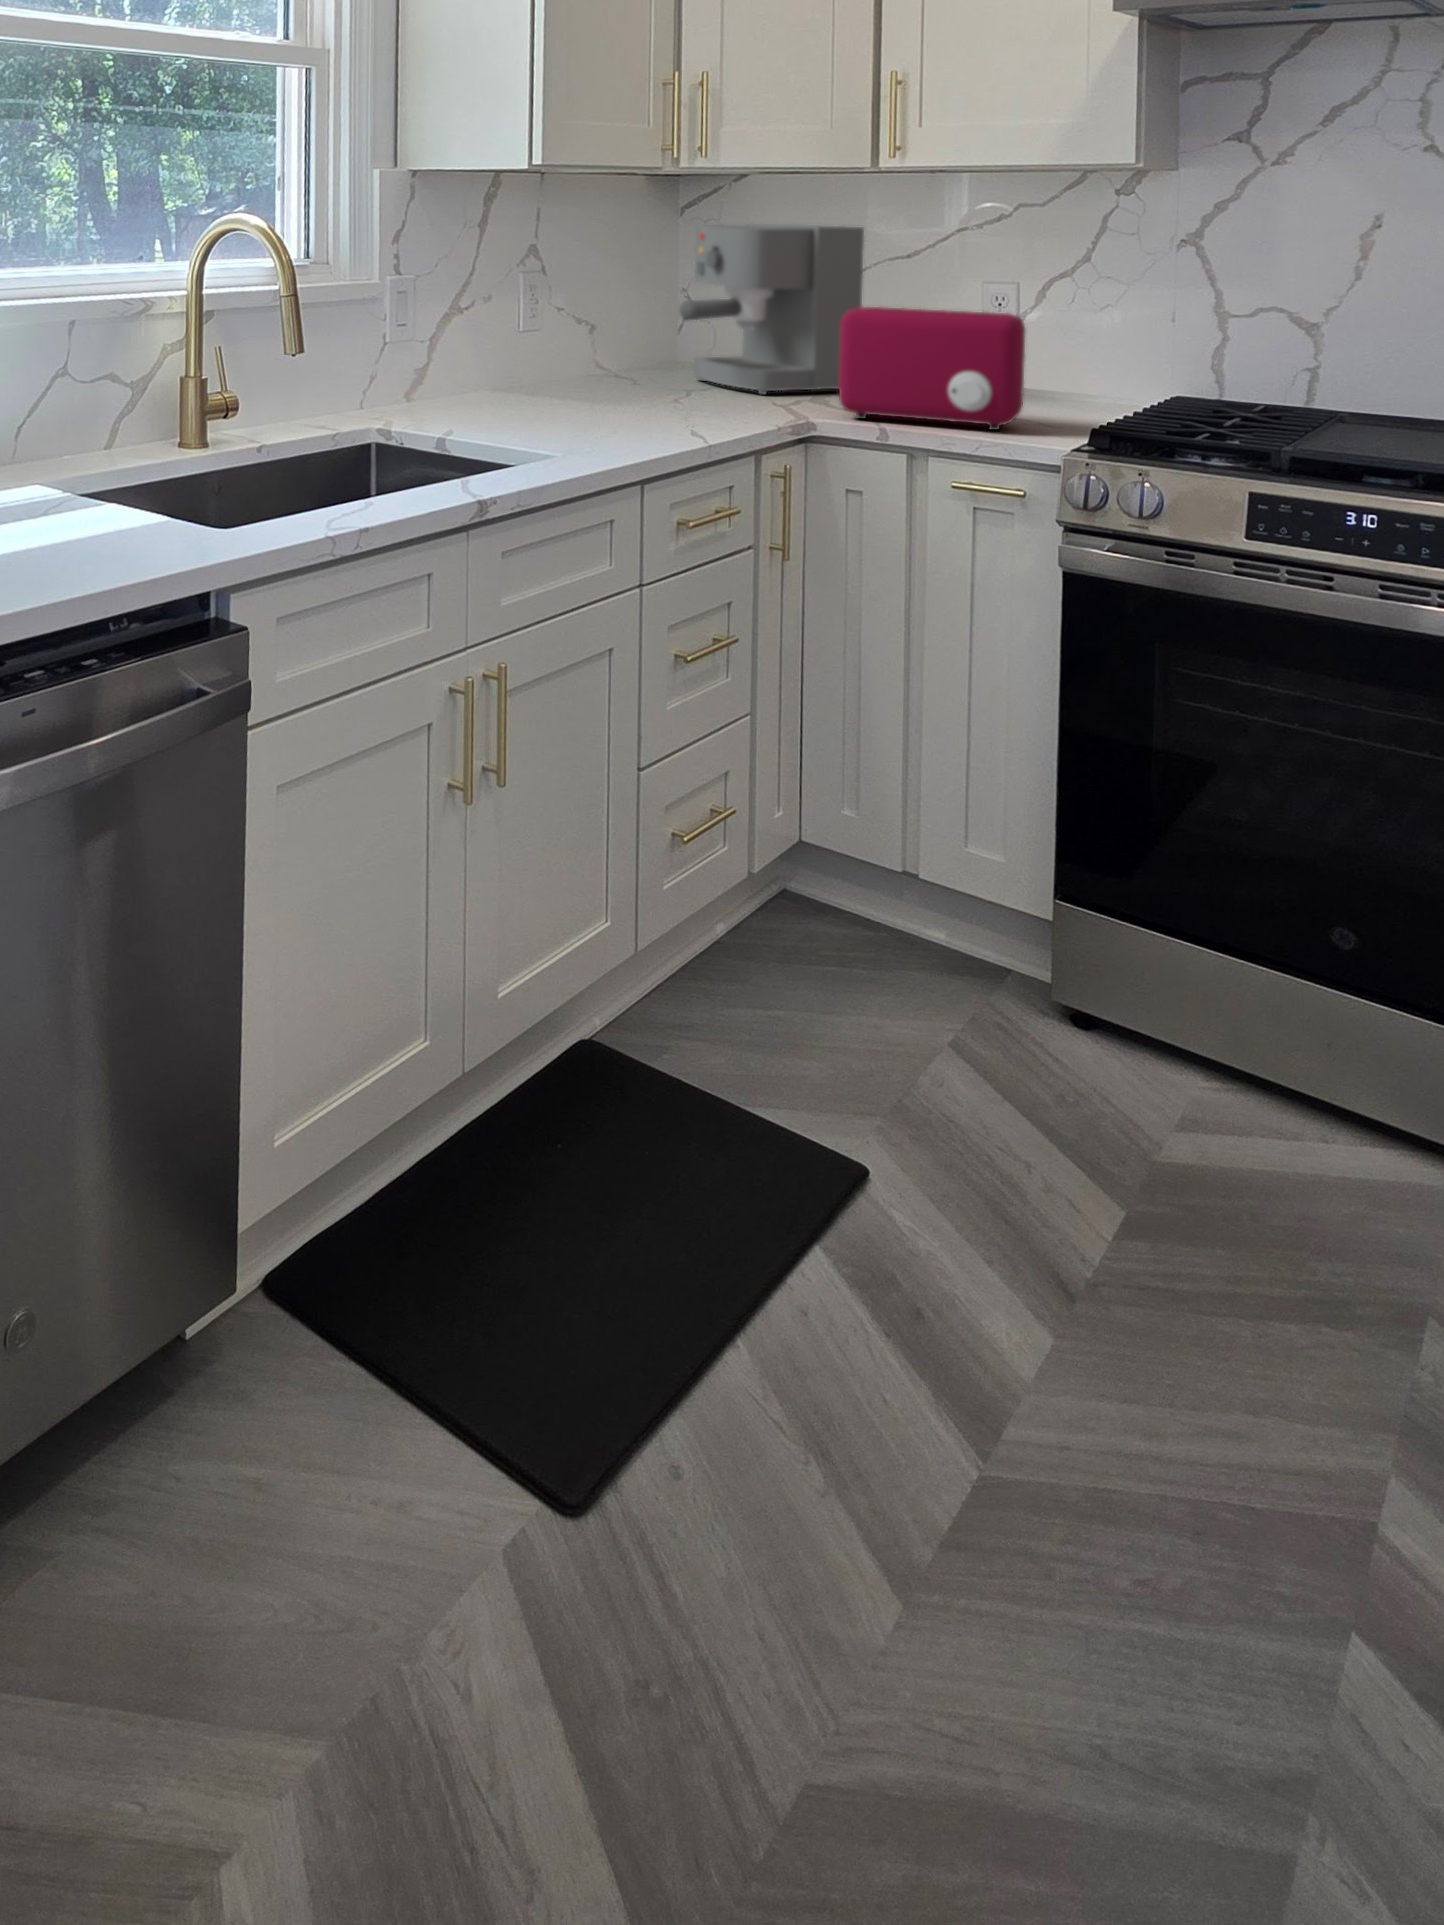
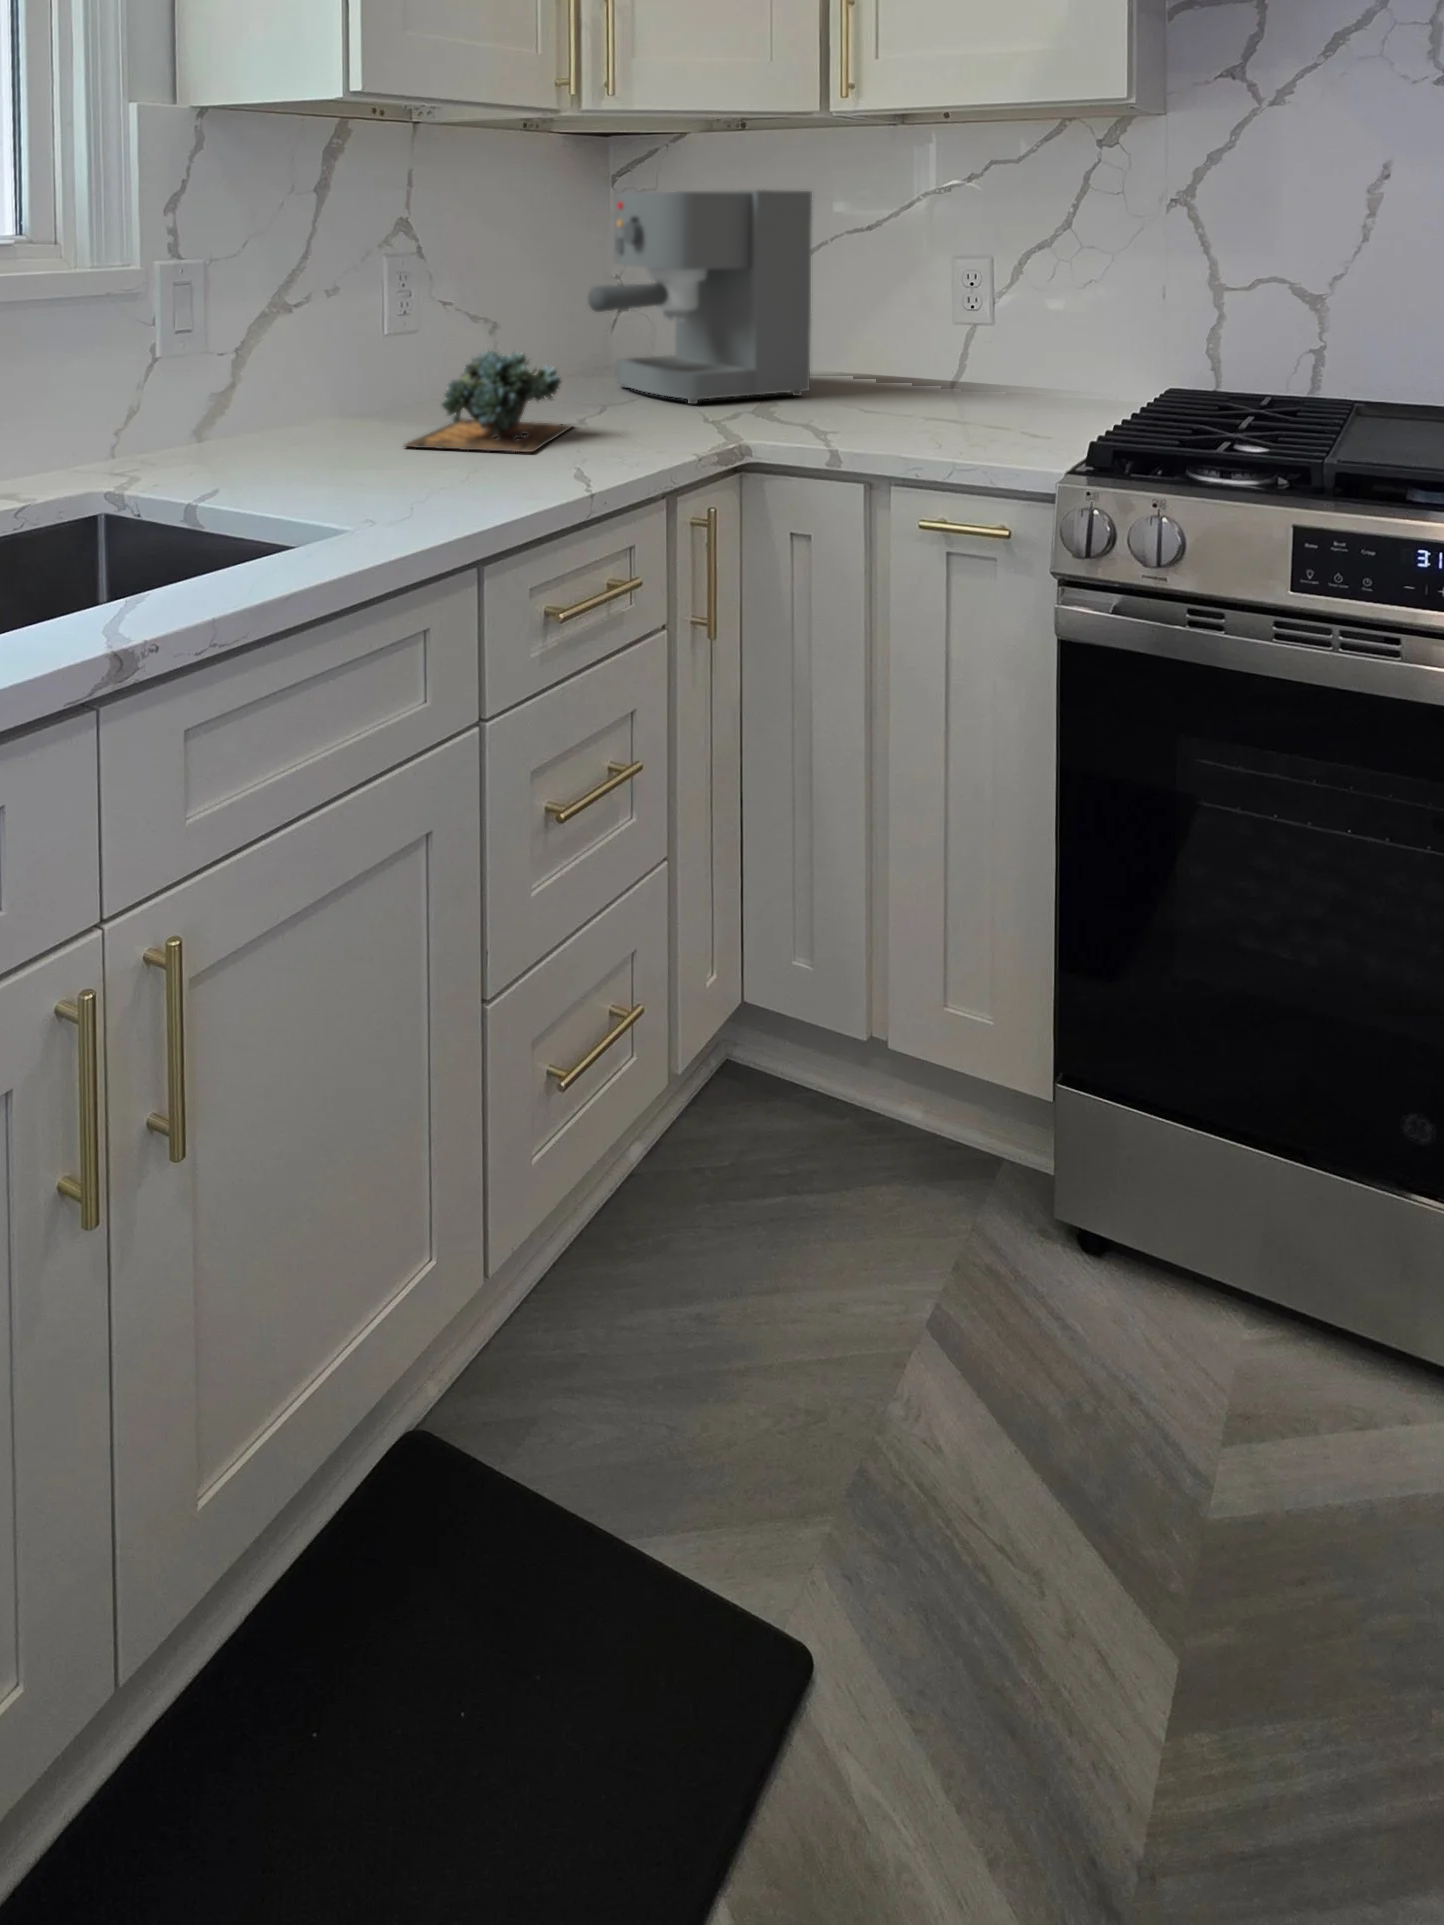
toaster: present [839,306,1025,430] -> none [779,288,1003,445]
succulent plant: none [557,346,676,421] -> present [405,350,572,452]

